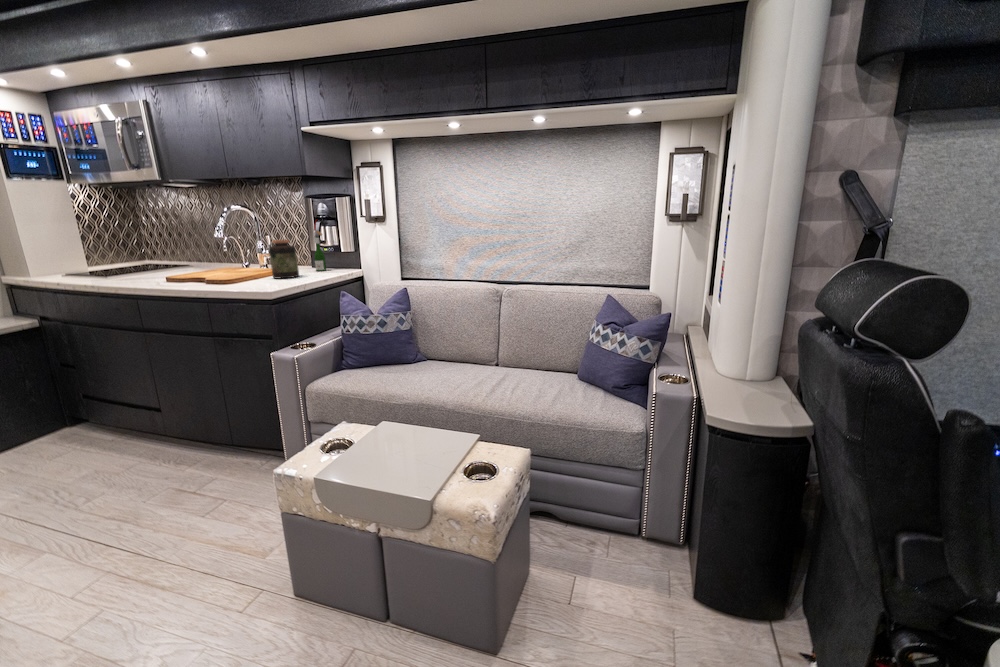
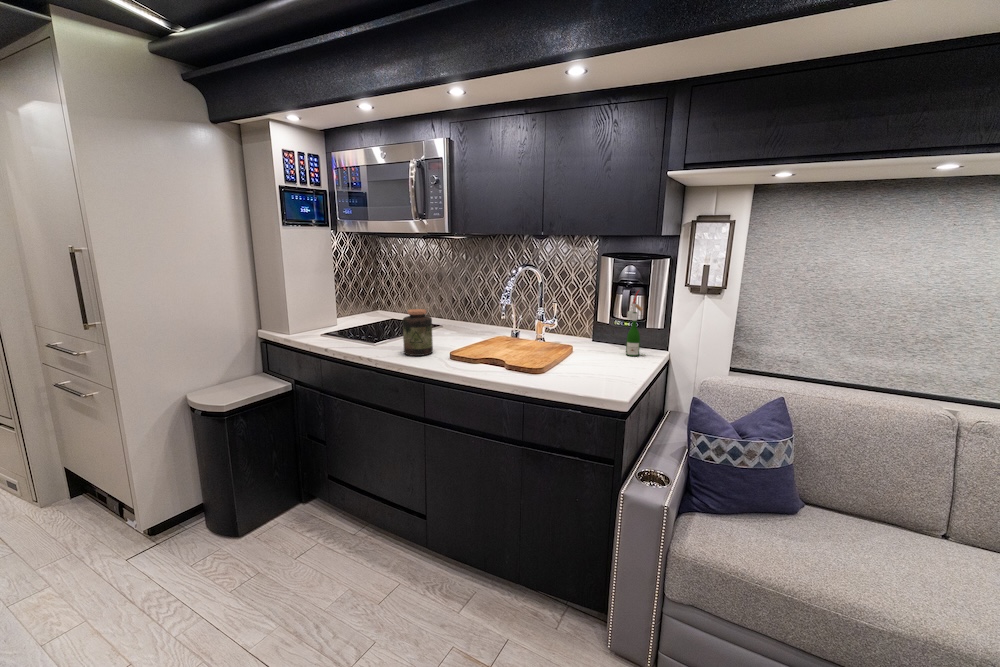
jar: present [269,240,299,278] -> present [403,309,433,356]

